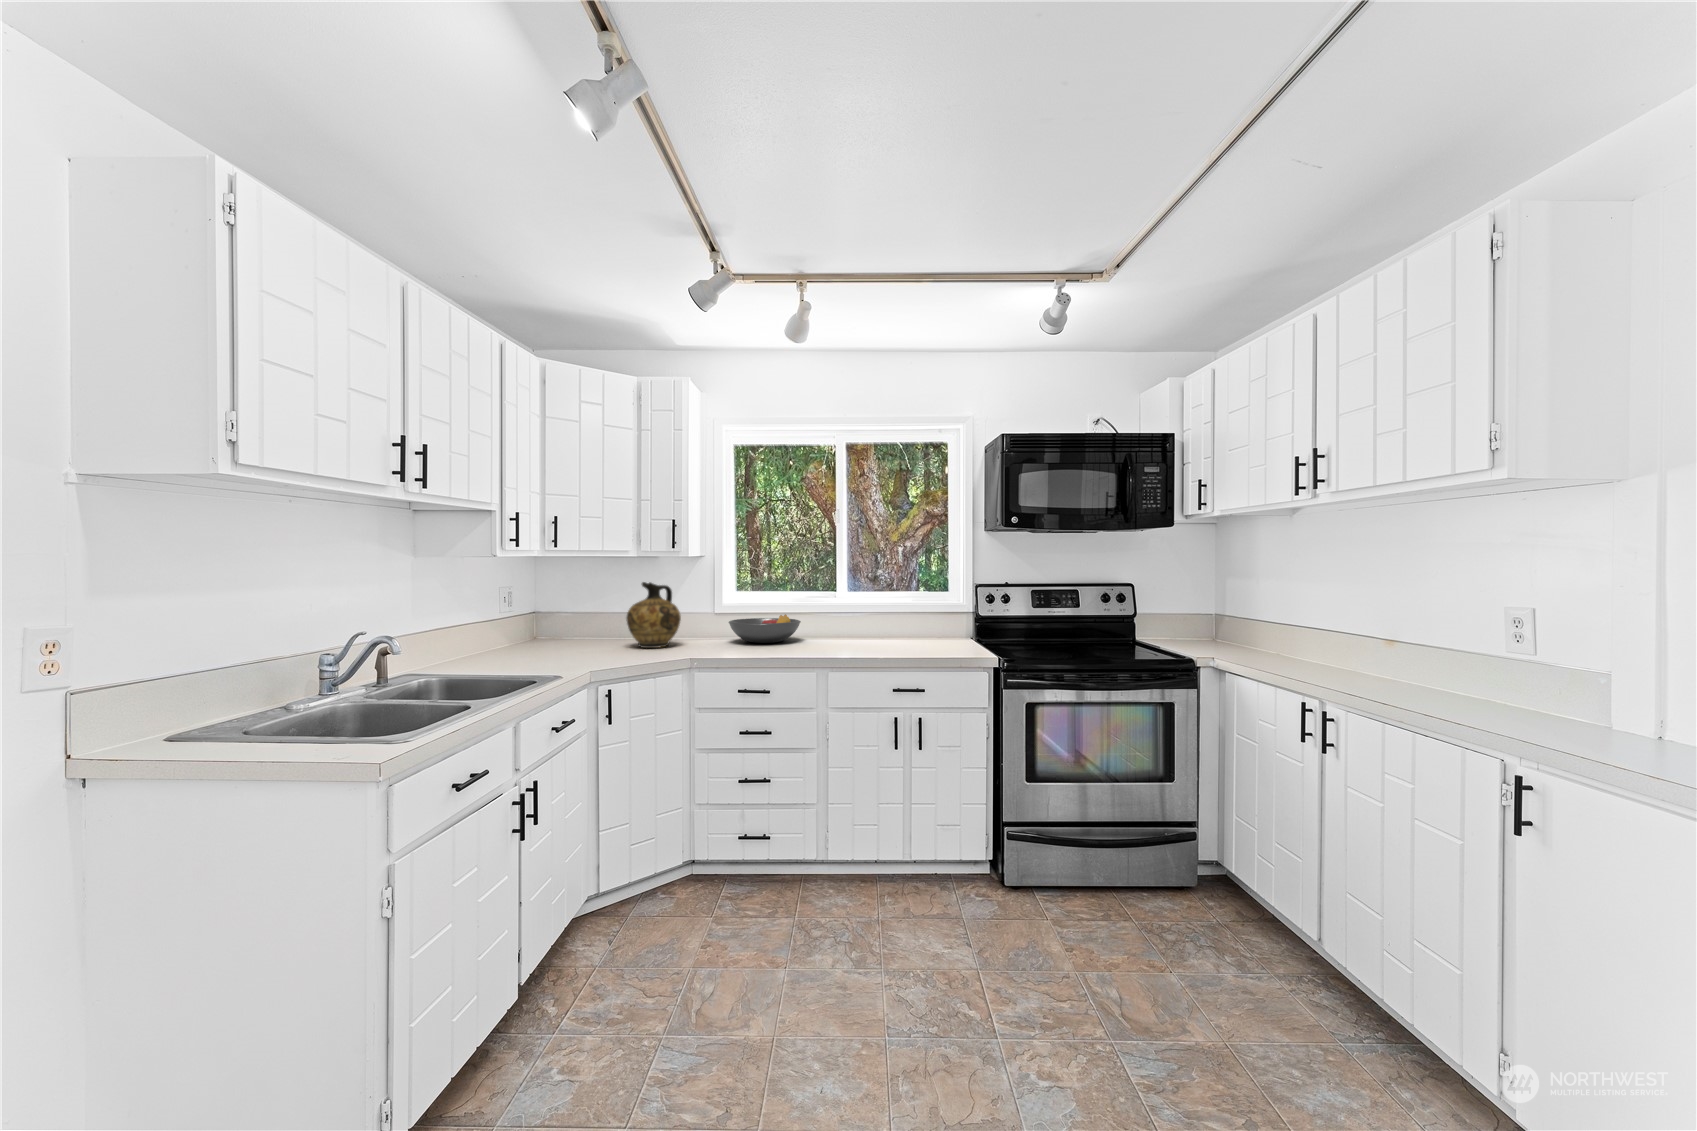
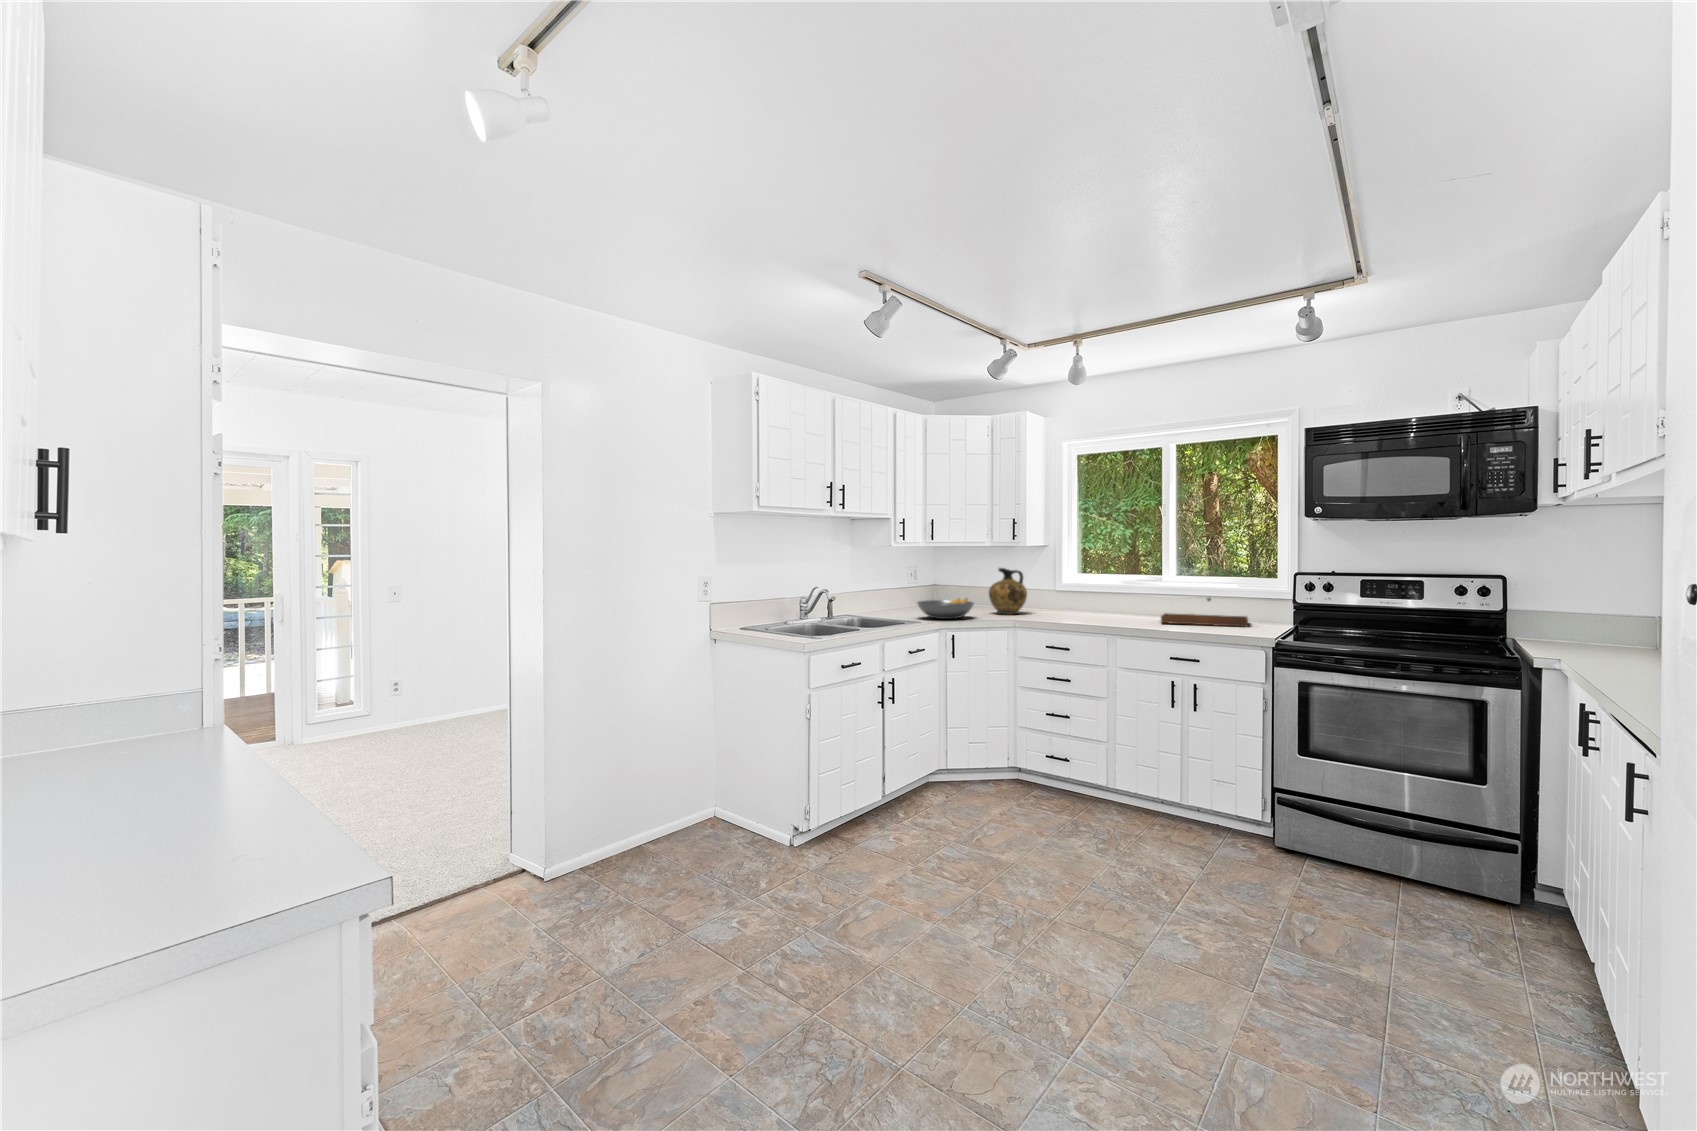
fruit bowl: present [729,614,801,643] -> present [918,598,974,619]
tray: none [857,614,953,648] -> present [1161,598,1248,627]

